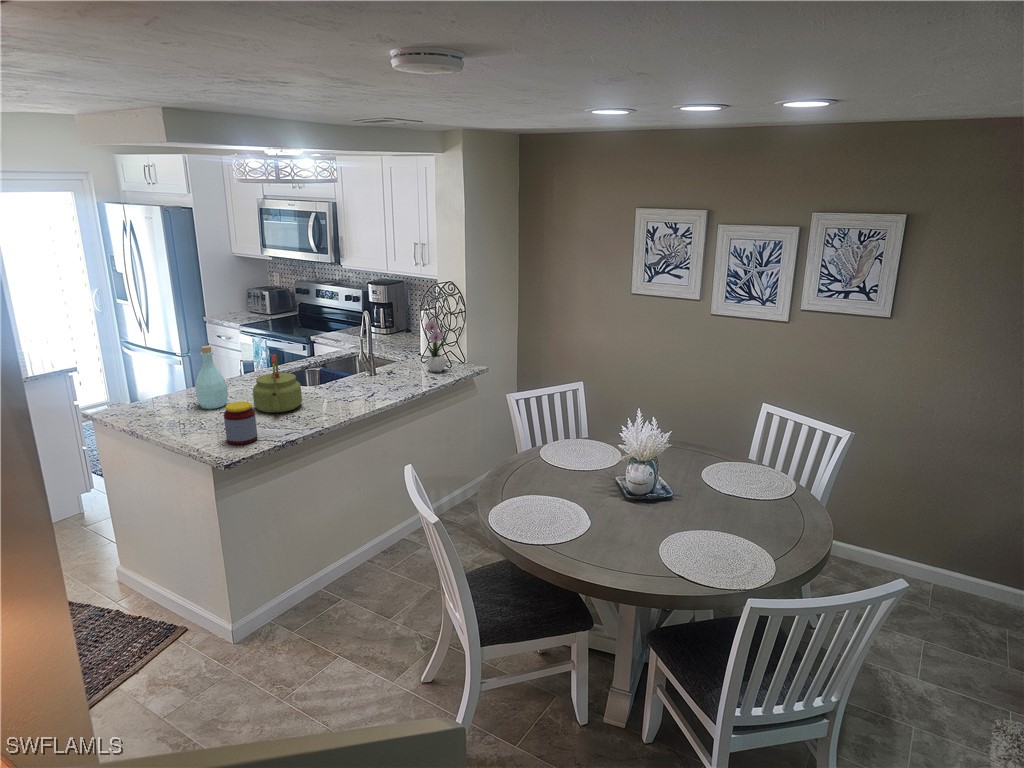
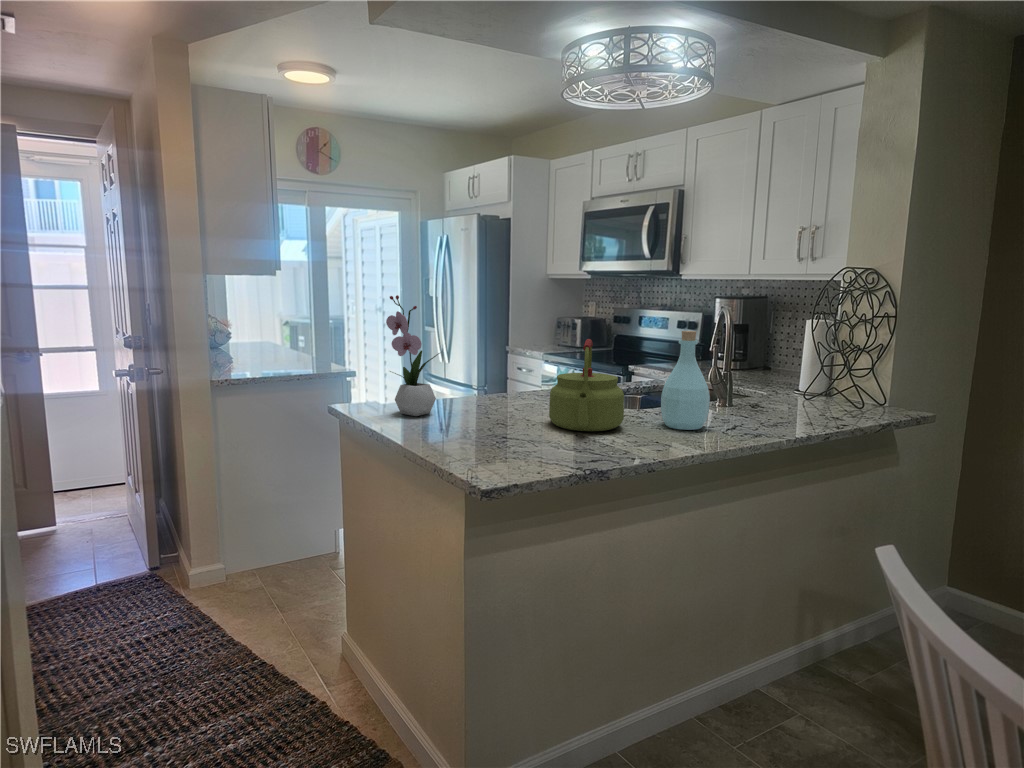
flower arrangement: present [425,312,447,372] -> present [386,295,439,416]
bottle: present [195,346,228,409] -> present [661,331,710,430]
jar: present [224,402,257,445] -> none [499,391,549,463]

